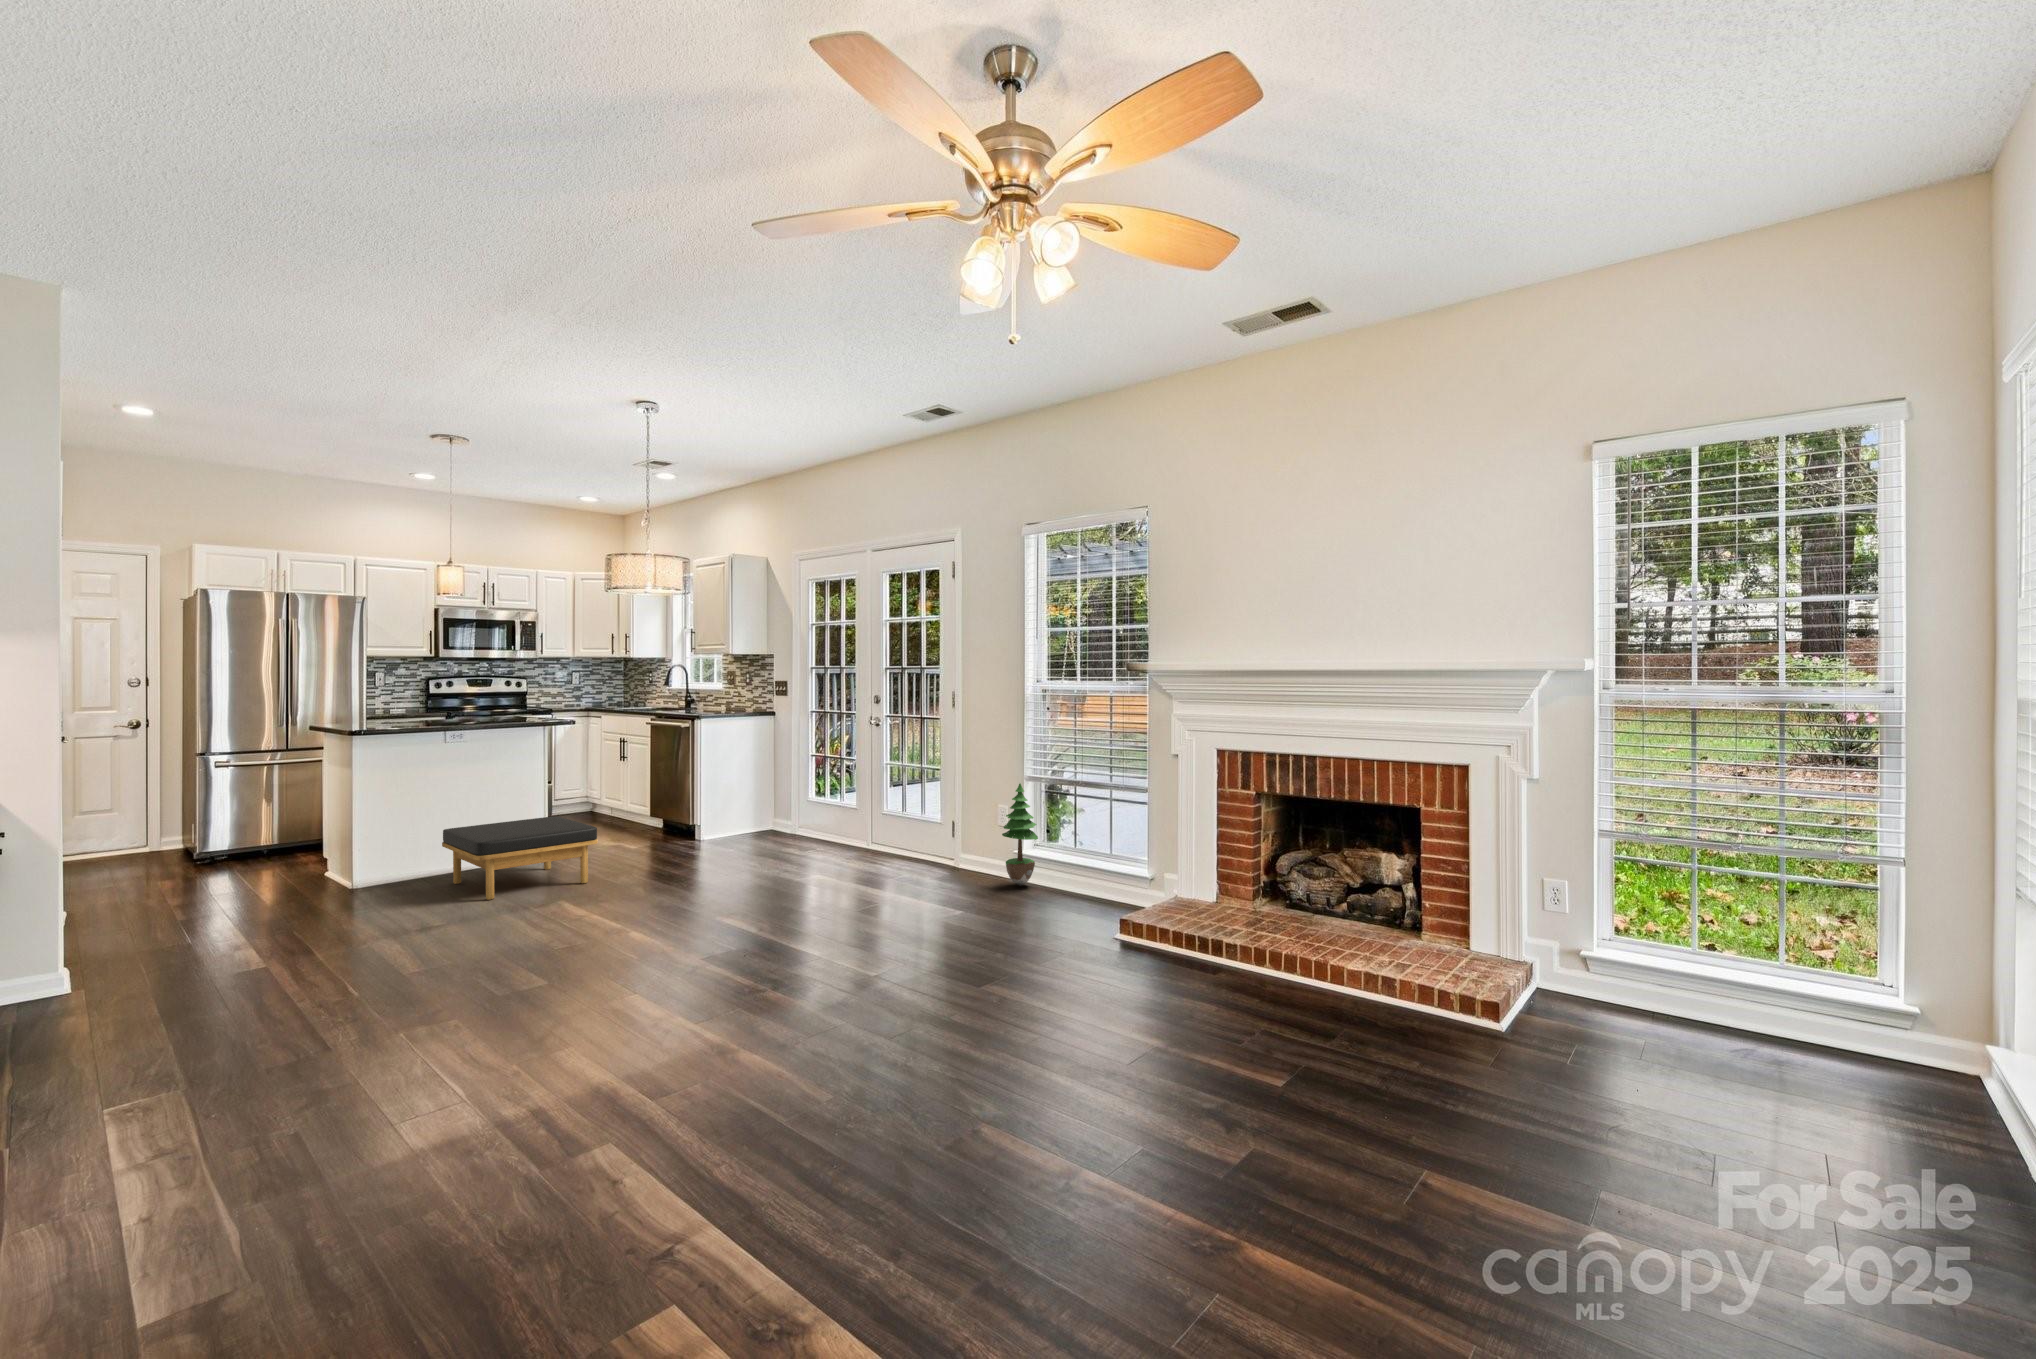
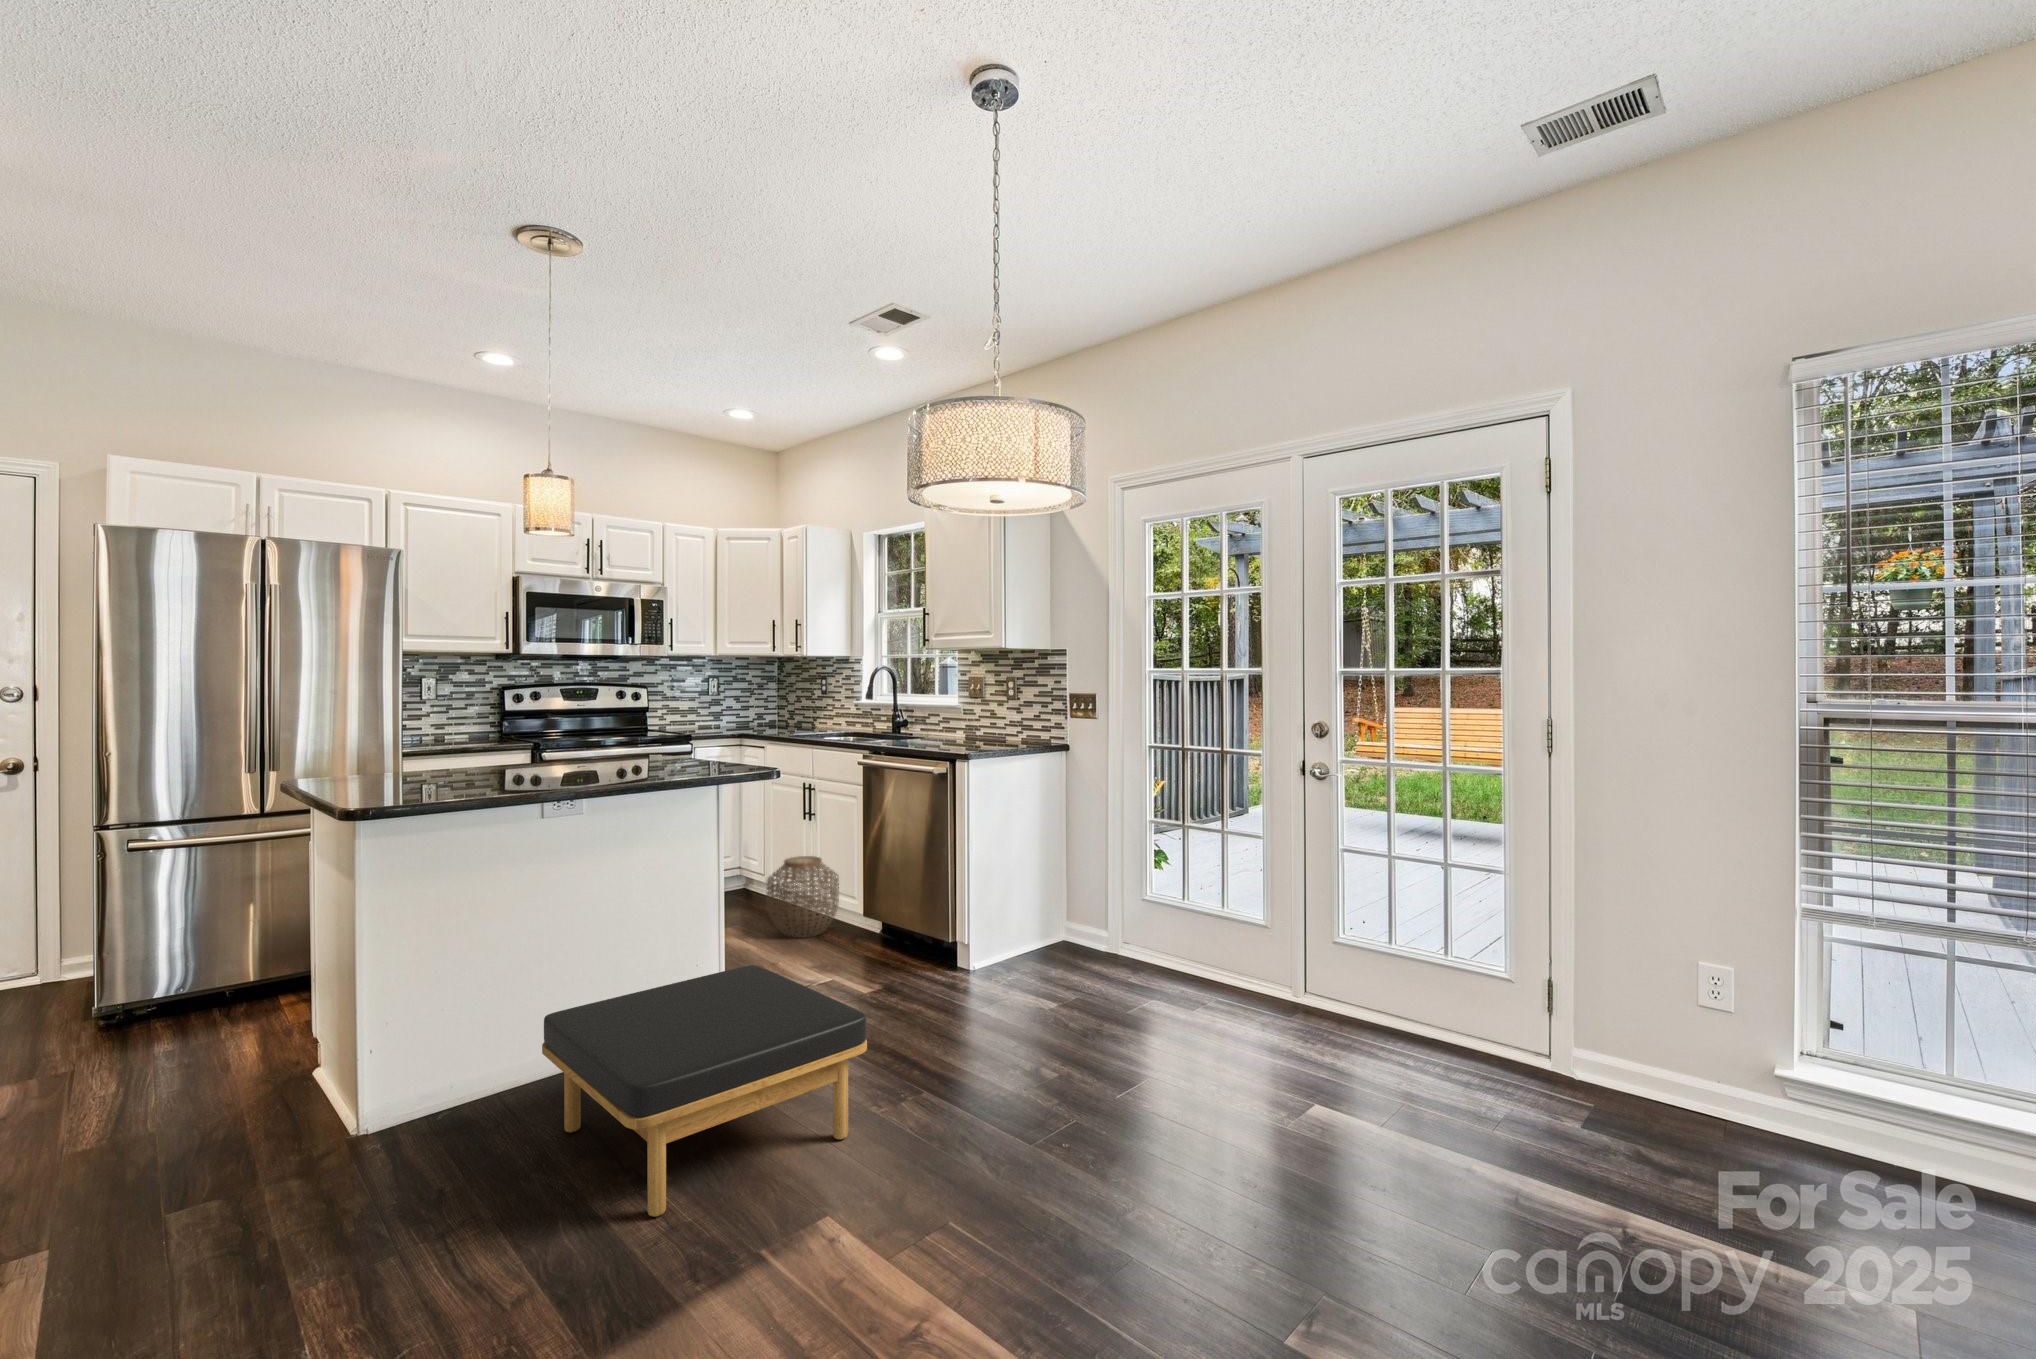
woven basket: none [592,780,638,828] -> present [767,856,839,938]
potted tree: present [1002,784,1038,886] -> none [1802,939,1920,1184]

